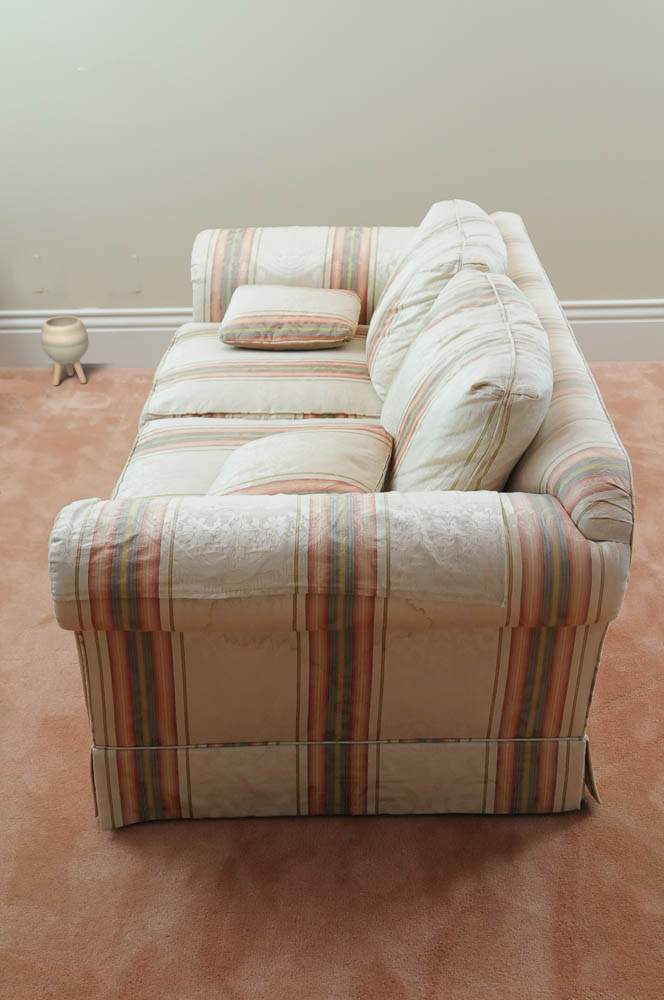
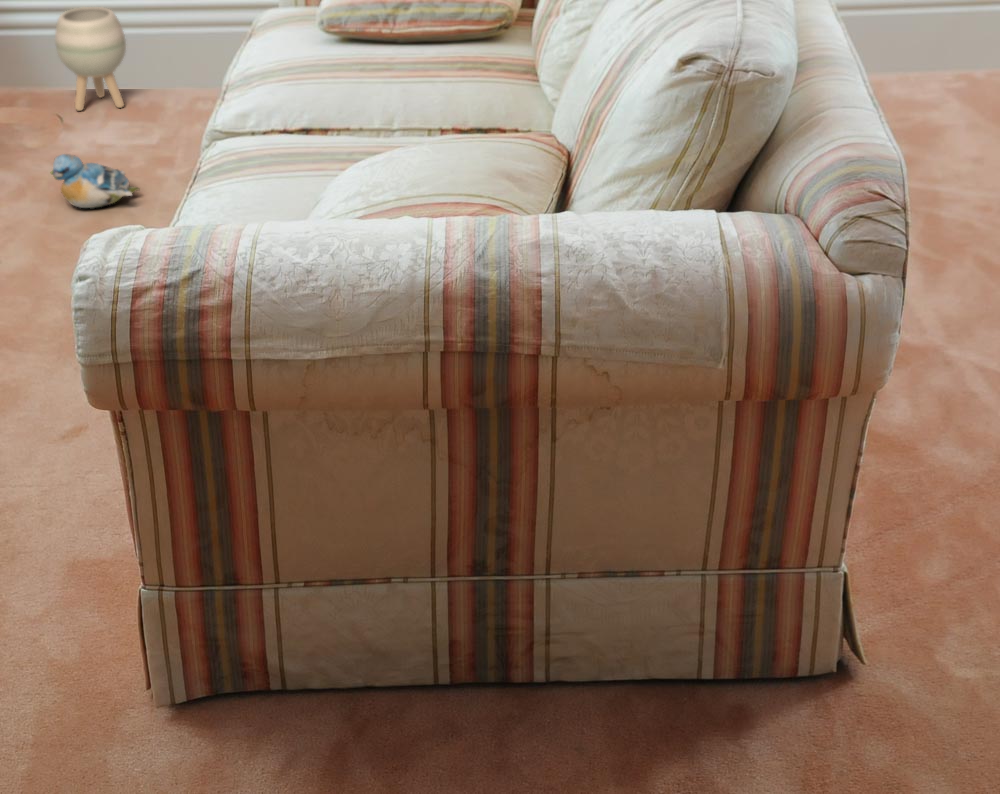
plush toy: none [35,419,96,456] -> present [50,154,139,208]

